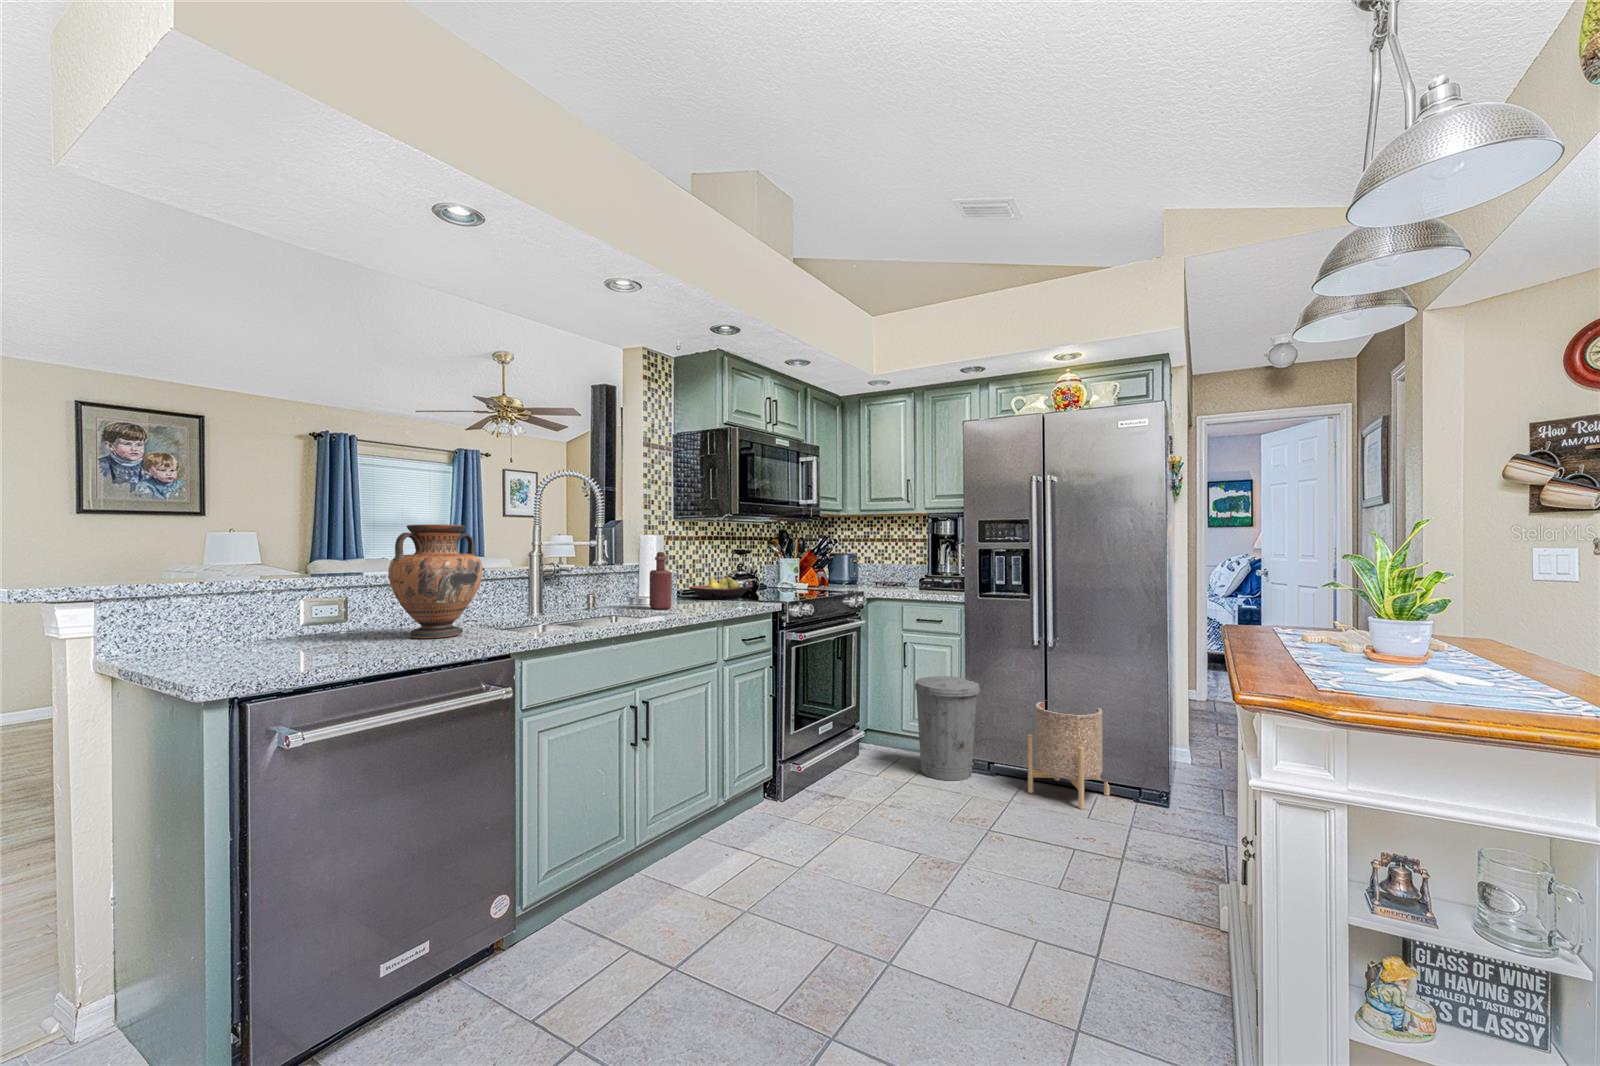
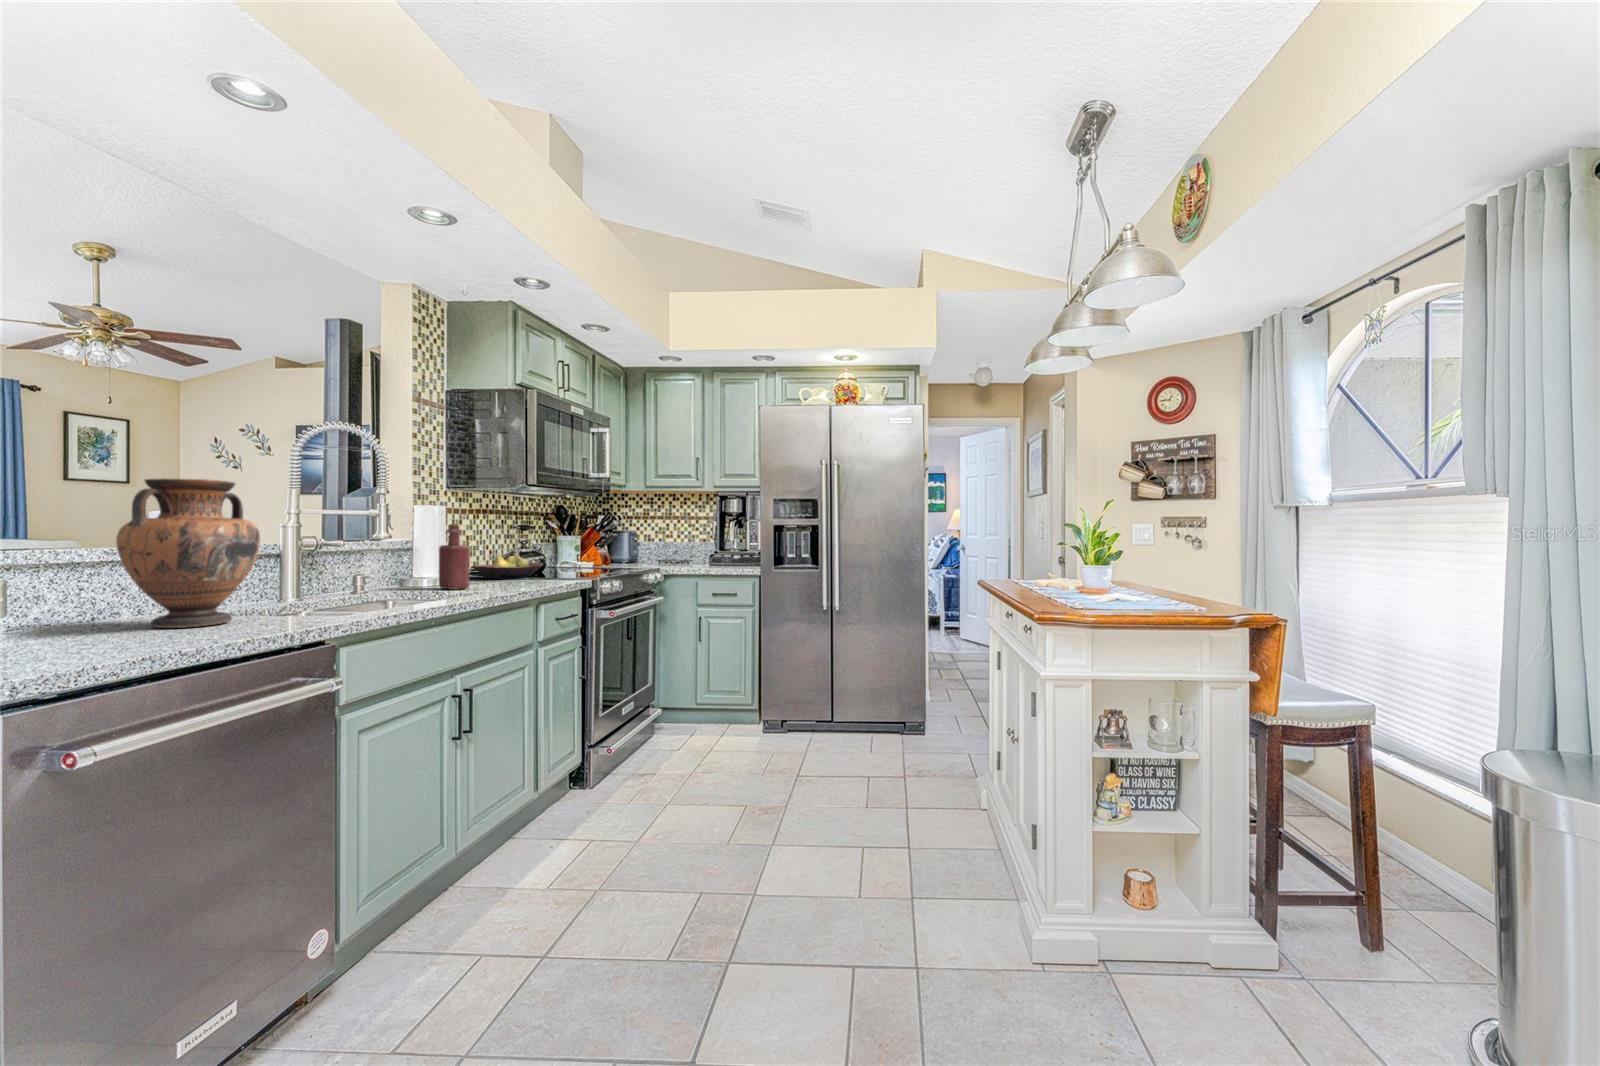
trash can: present [915,676,980,781] -> none [714,649,776,748]
planter: present [1028,701,1110,809] -> none [822,663,888,756]

